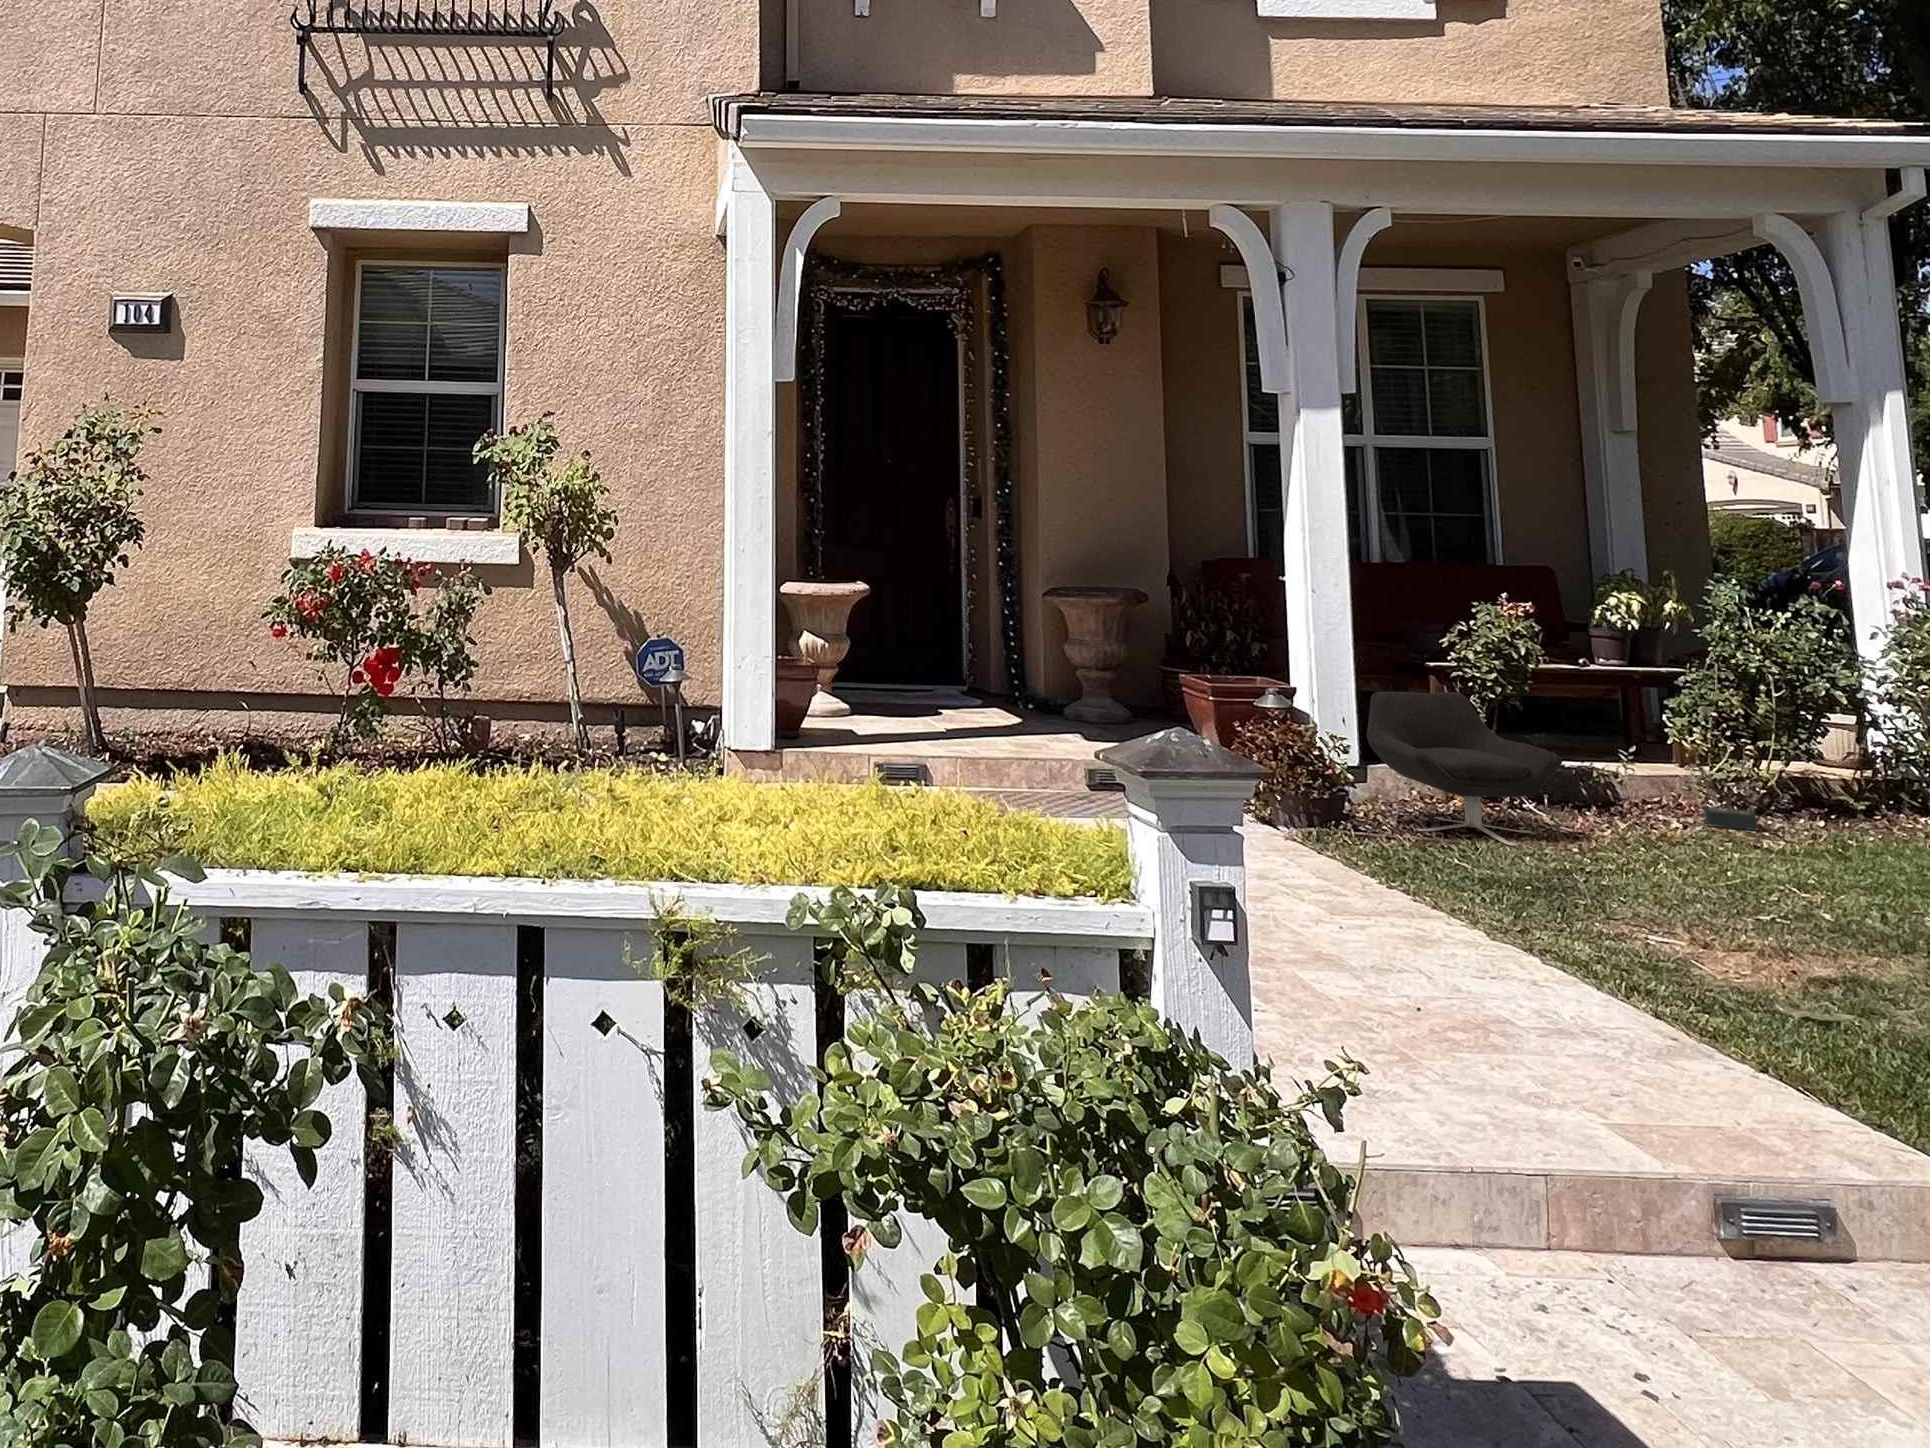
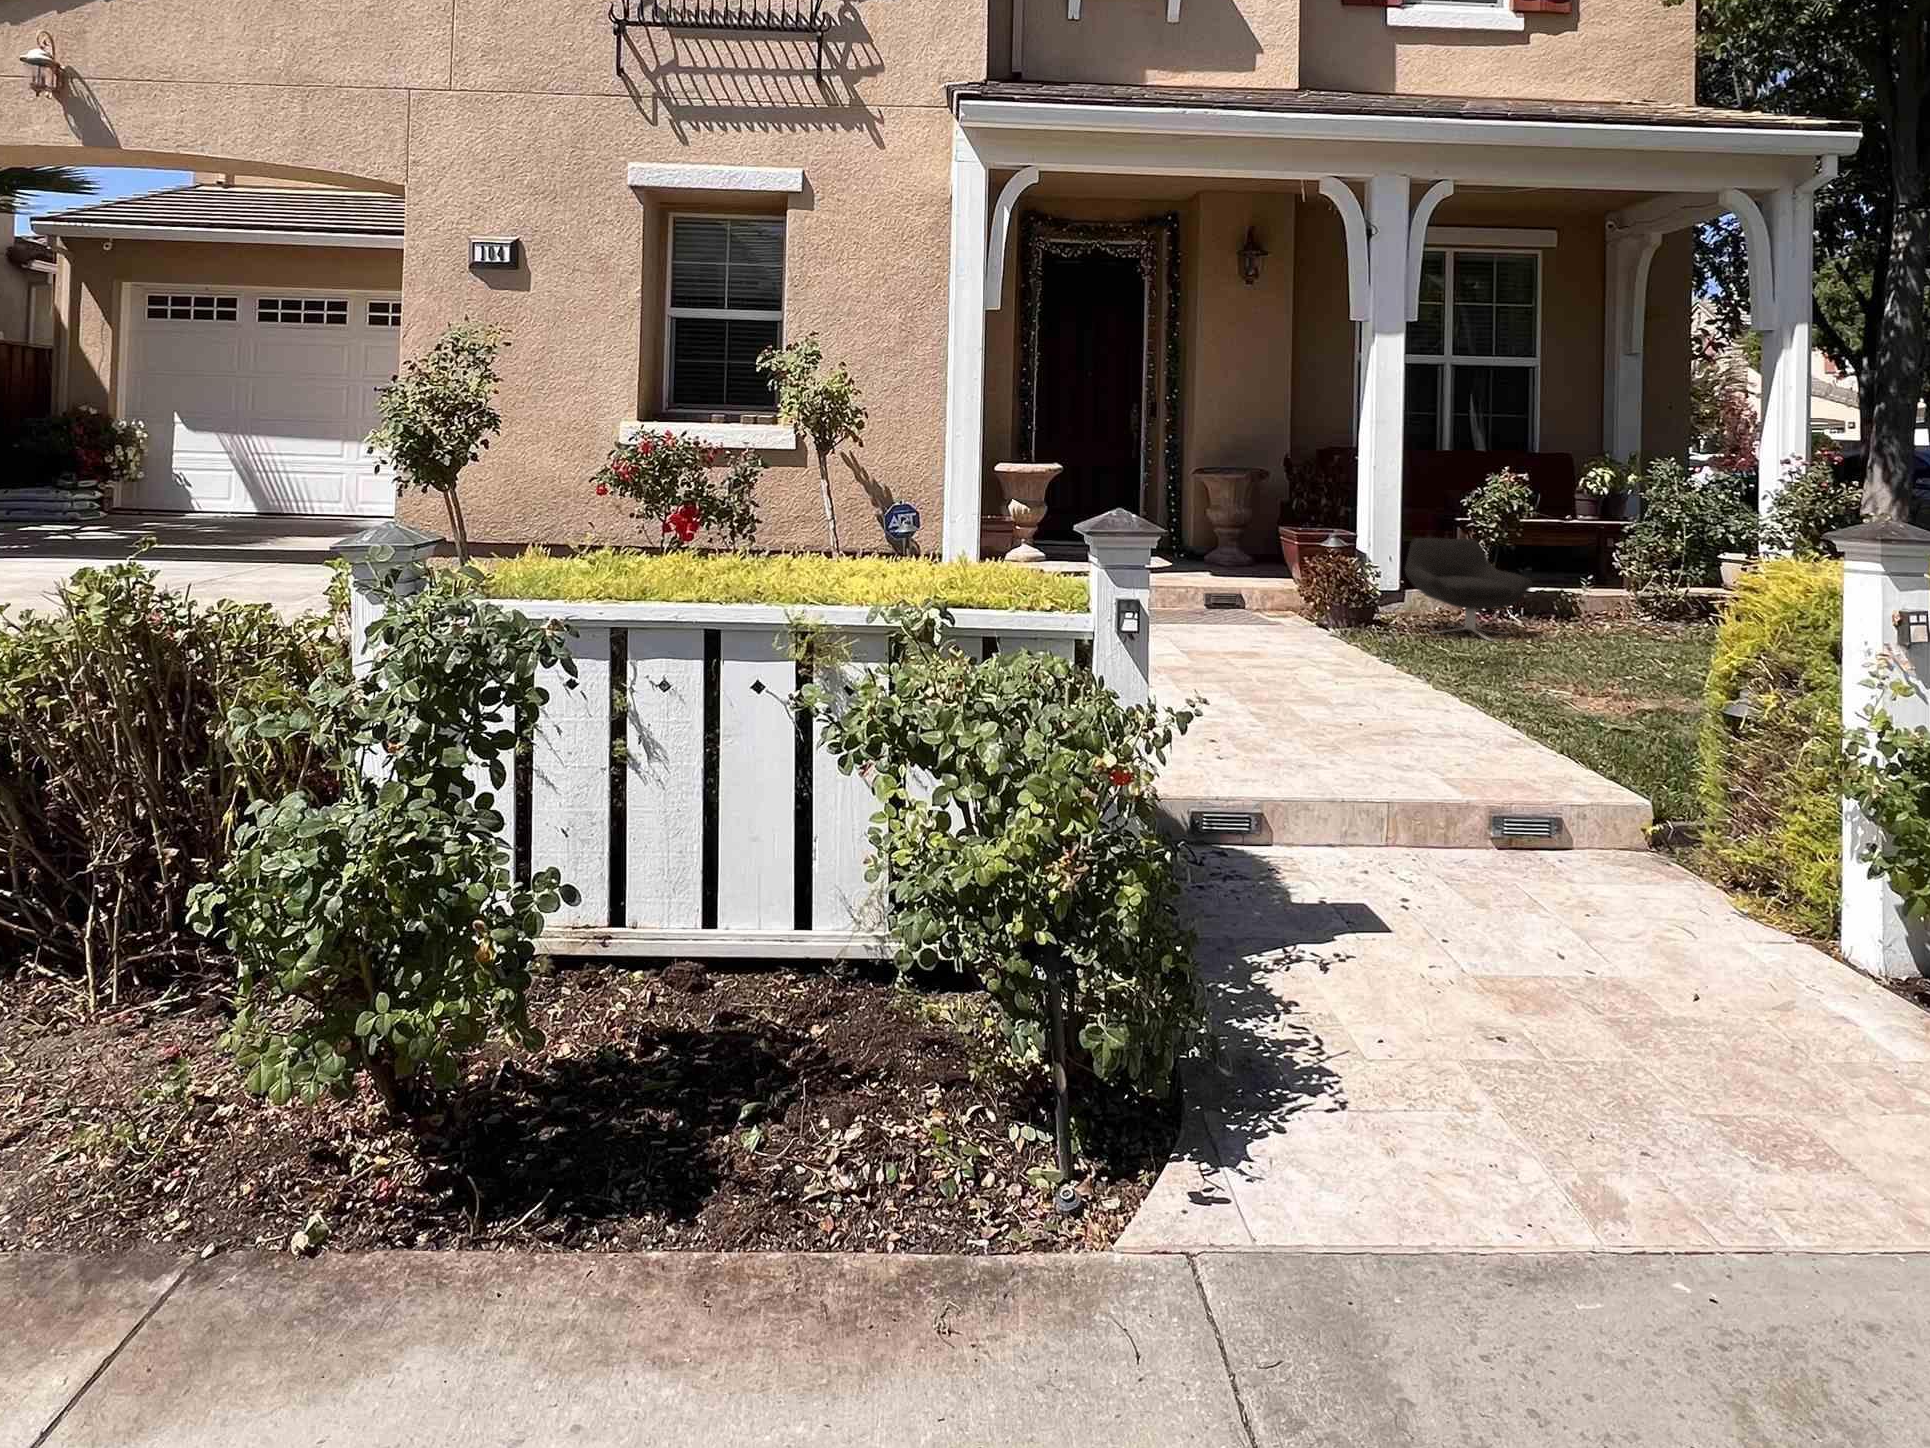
decorative plant: present [1682,765,1768,831] -> none [1620,587,1677,632]

